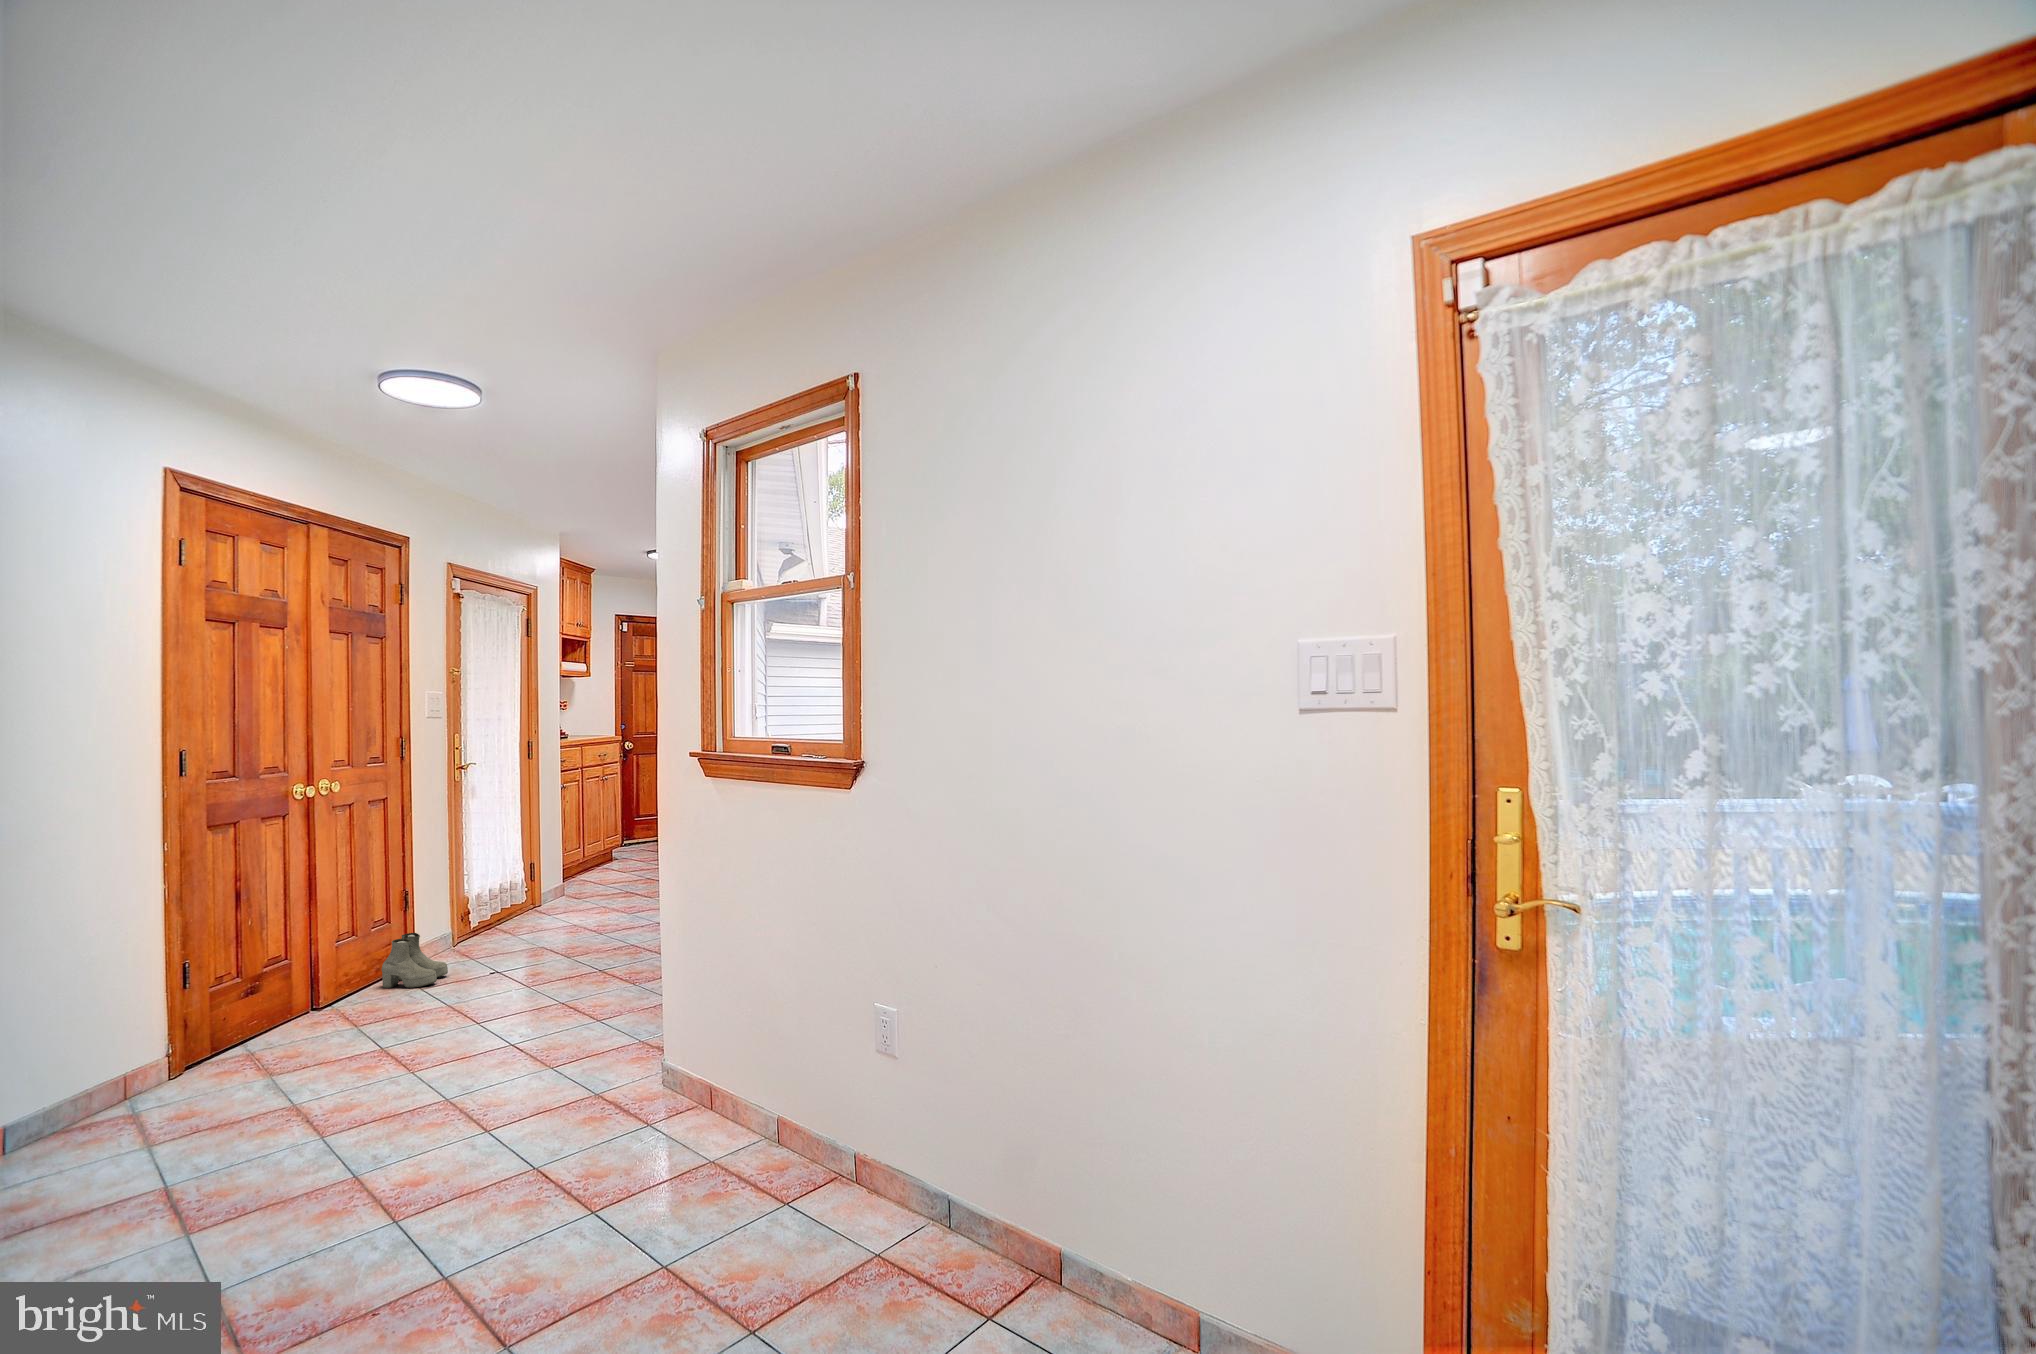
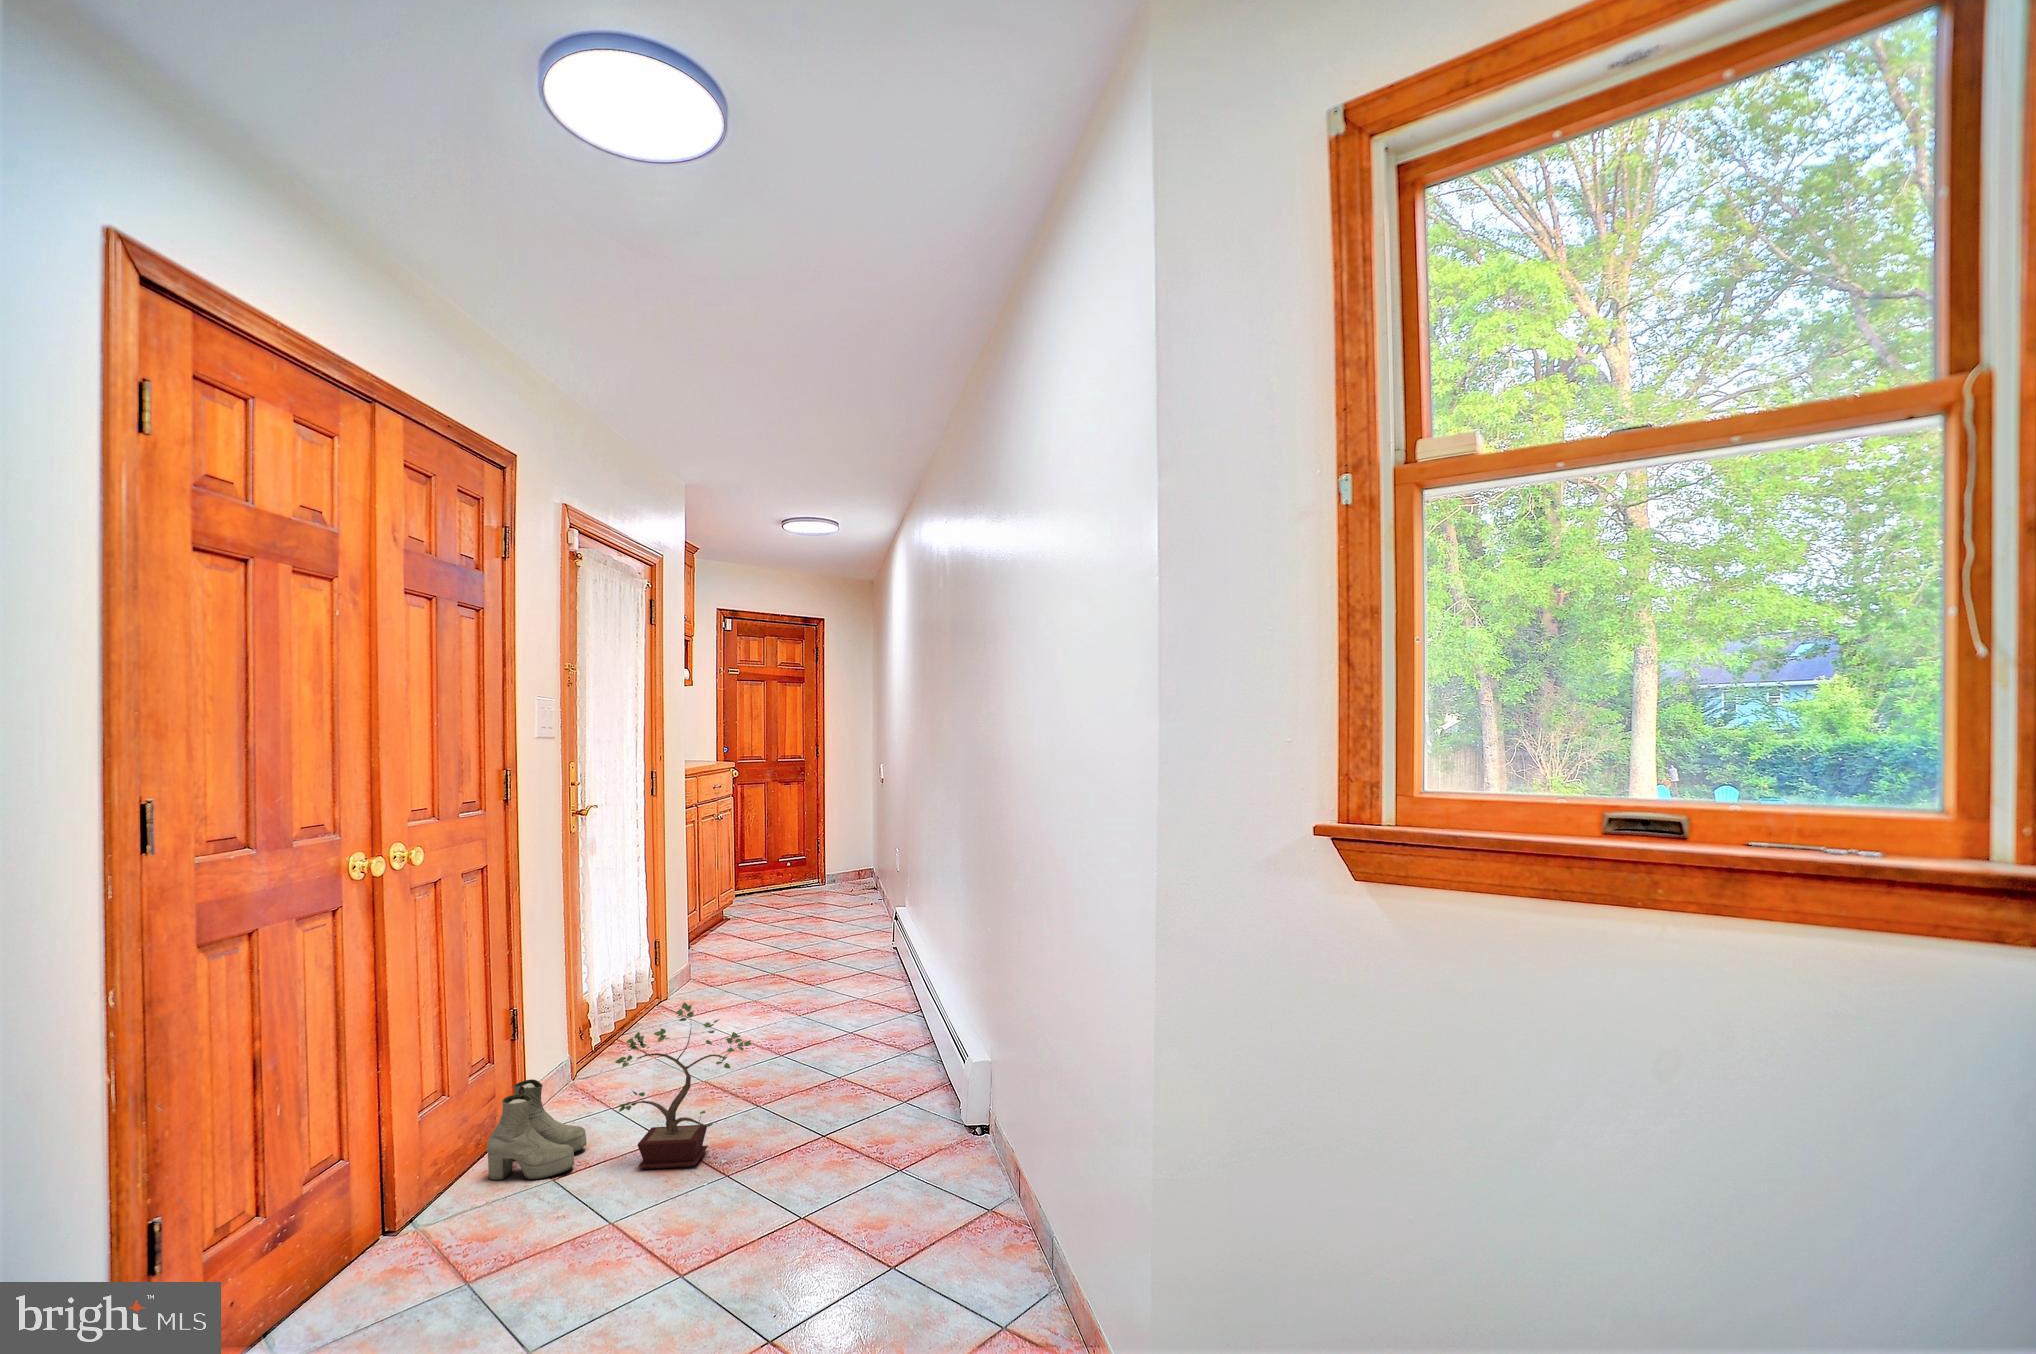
potted plant: none [462,885,548,985] -> present [615,1002,751,1169]

